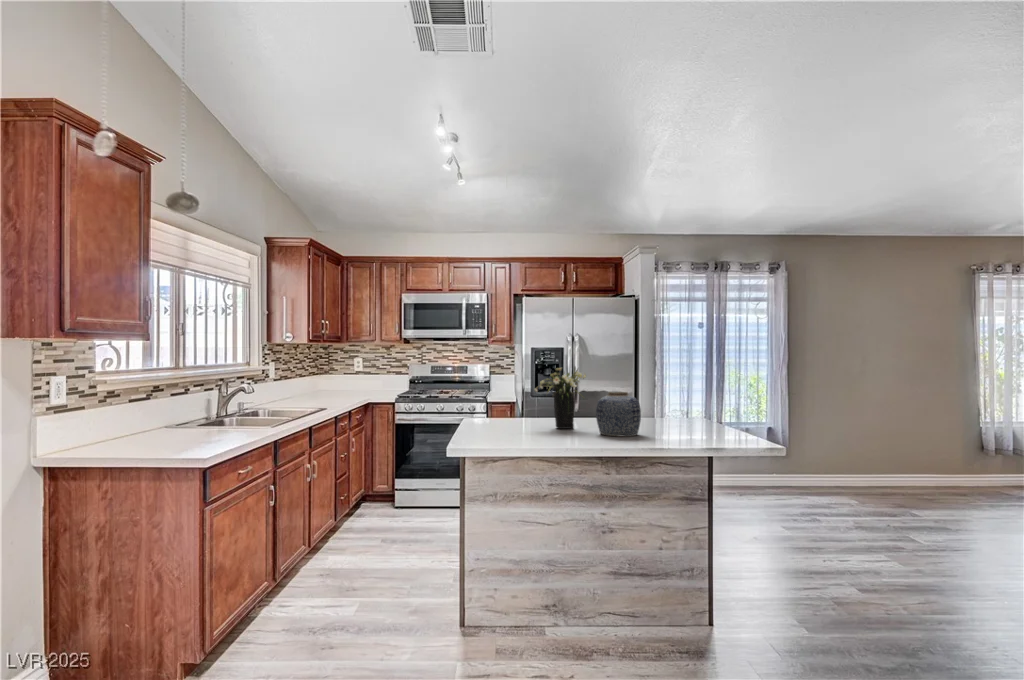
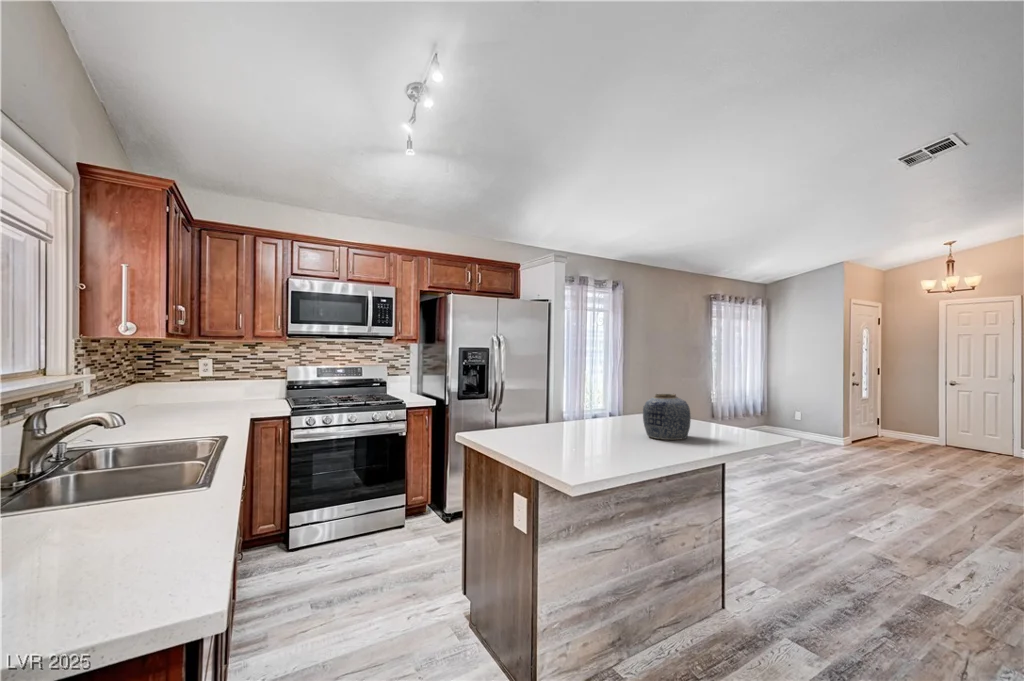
flower arrangement: present [534,368,586,429] -> none [559,368,614,436]

